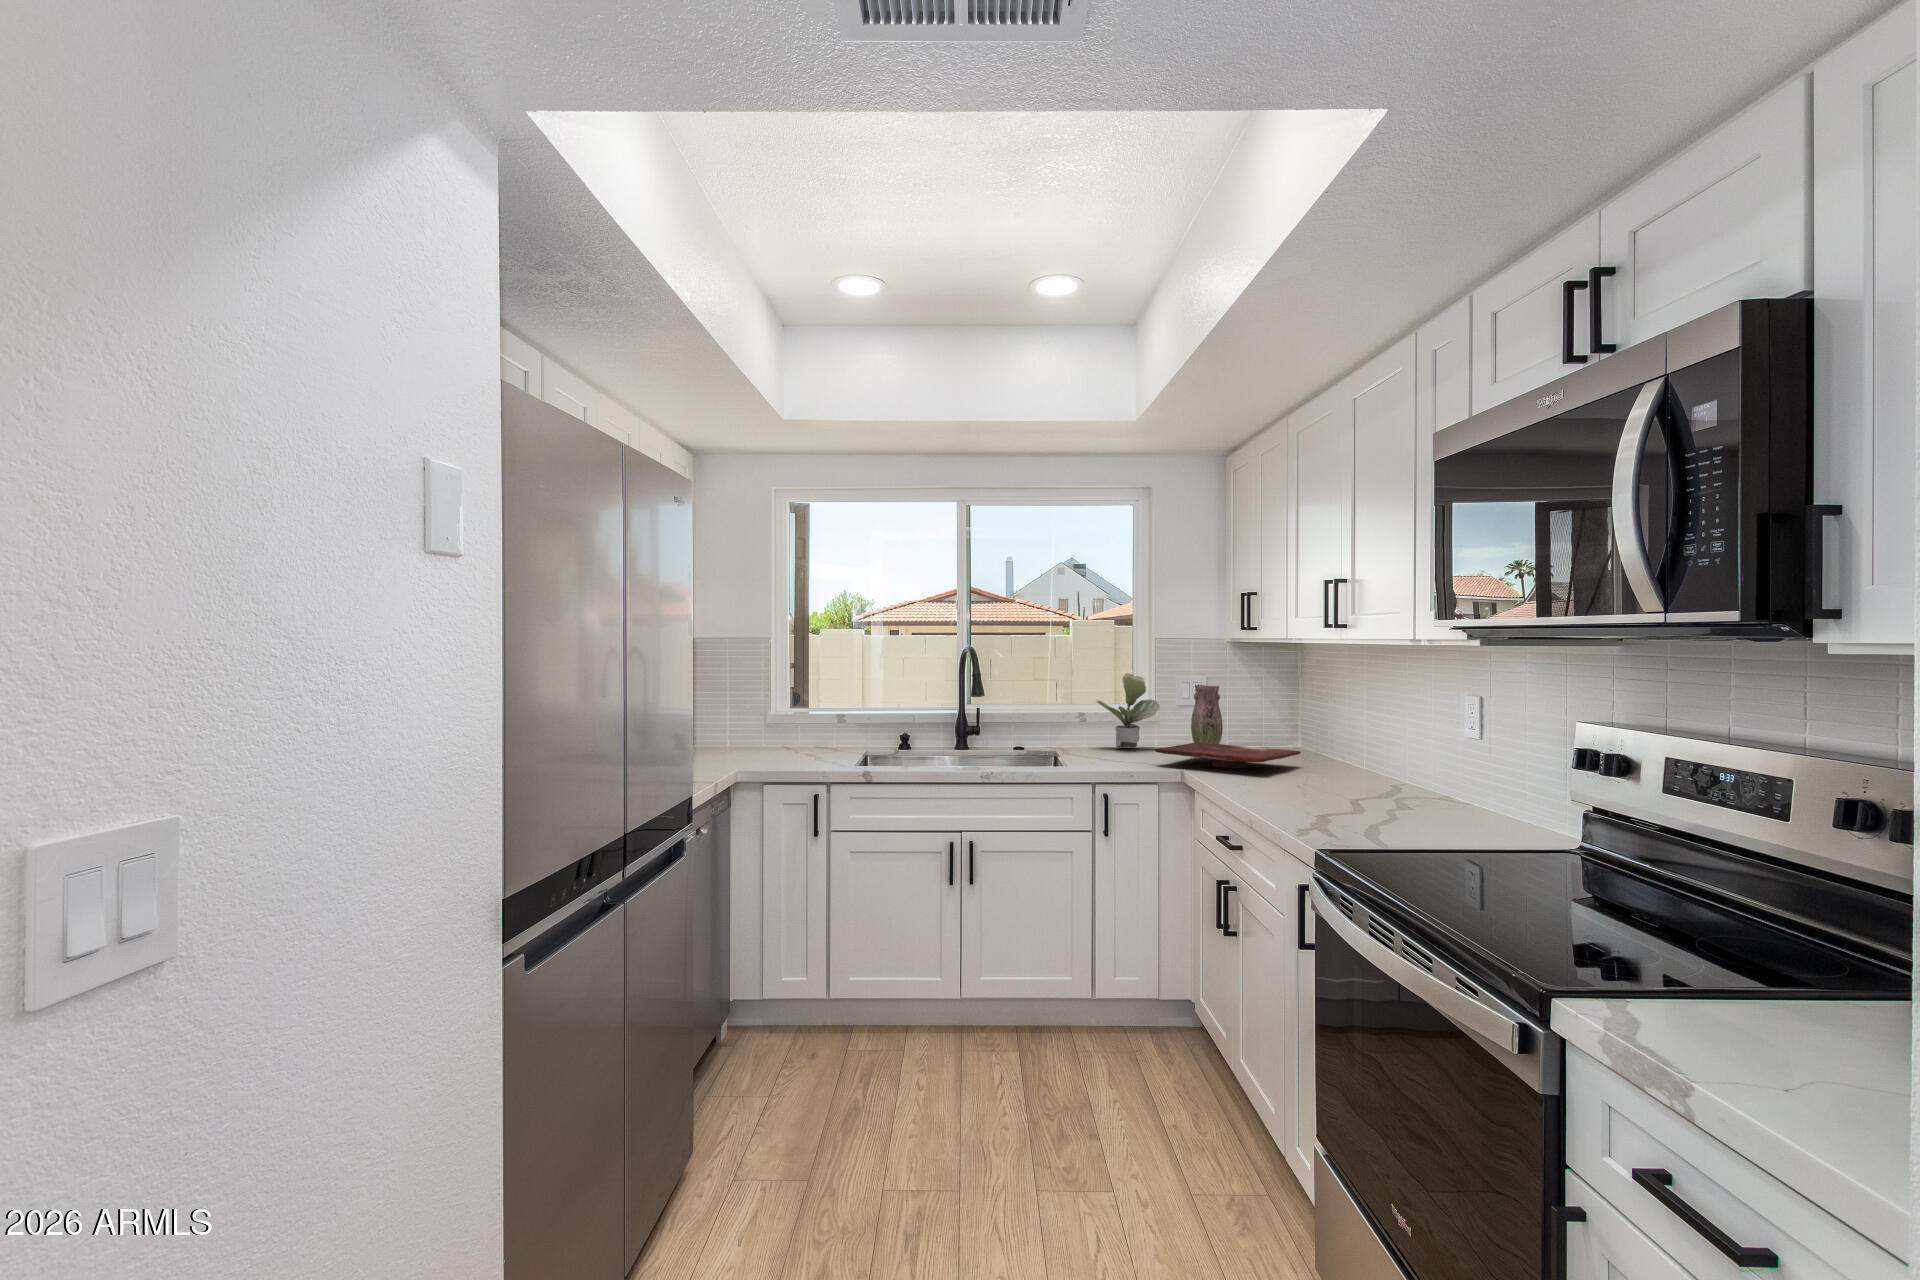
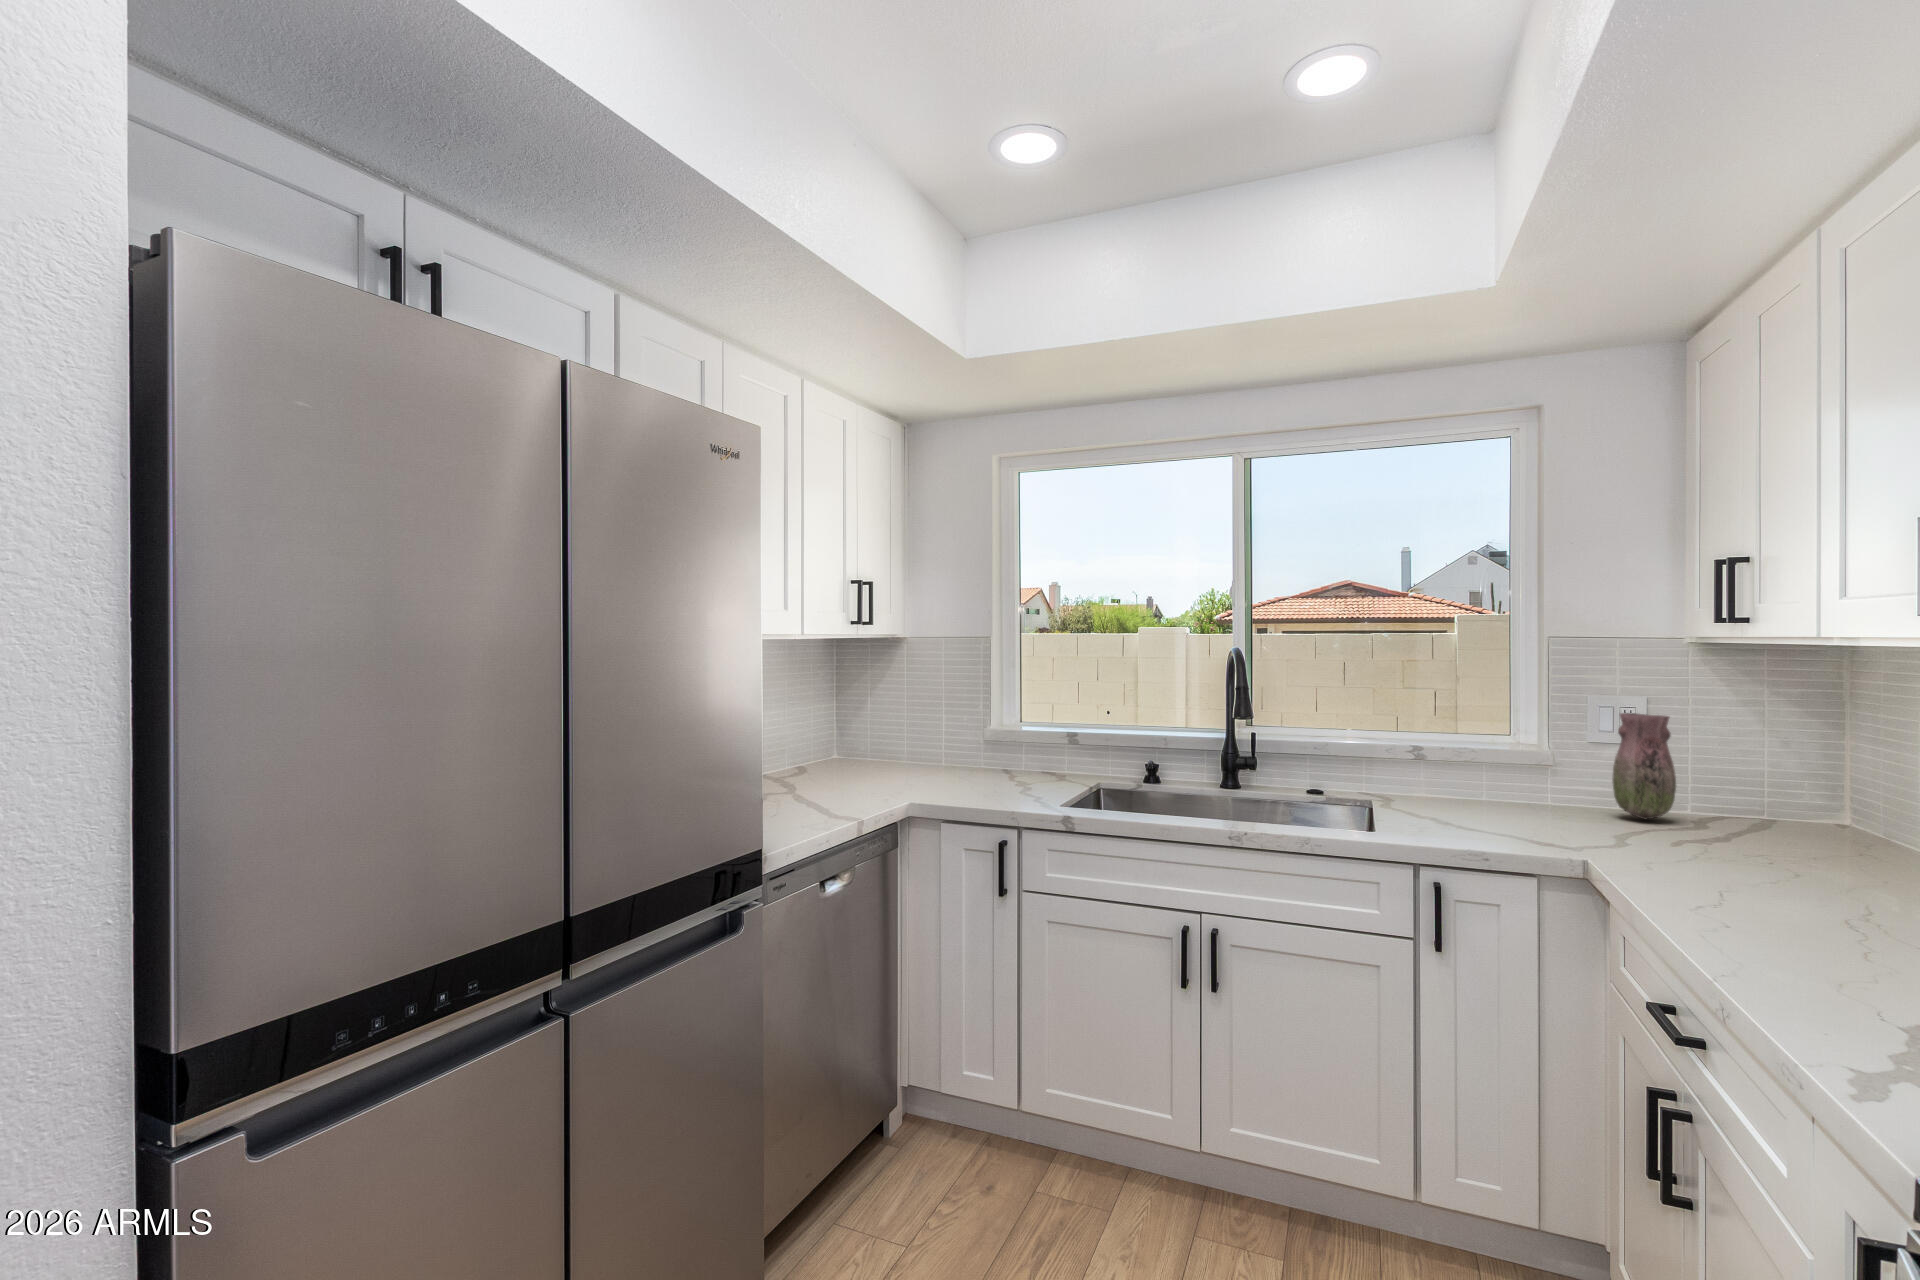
potted plant: present [1096,673,1160,748] -> none [1438,690,1552,805]
cutting board: present [1155,743,1301,768] -> none [1530,809,1853,866]

